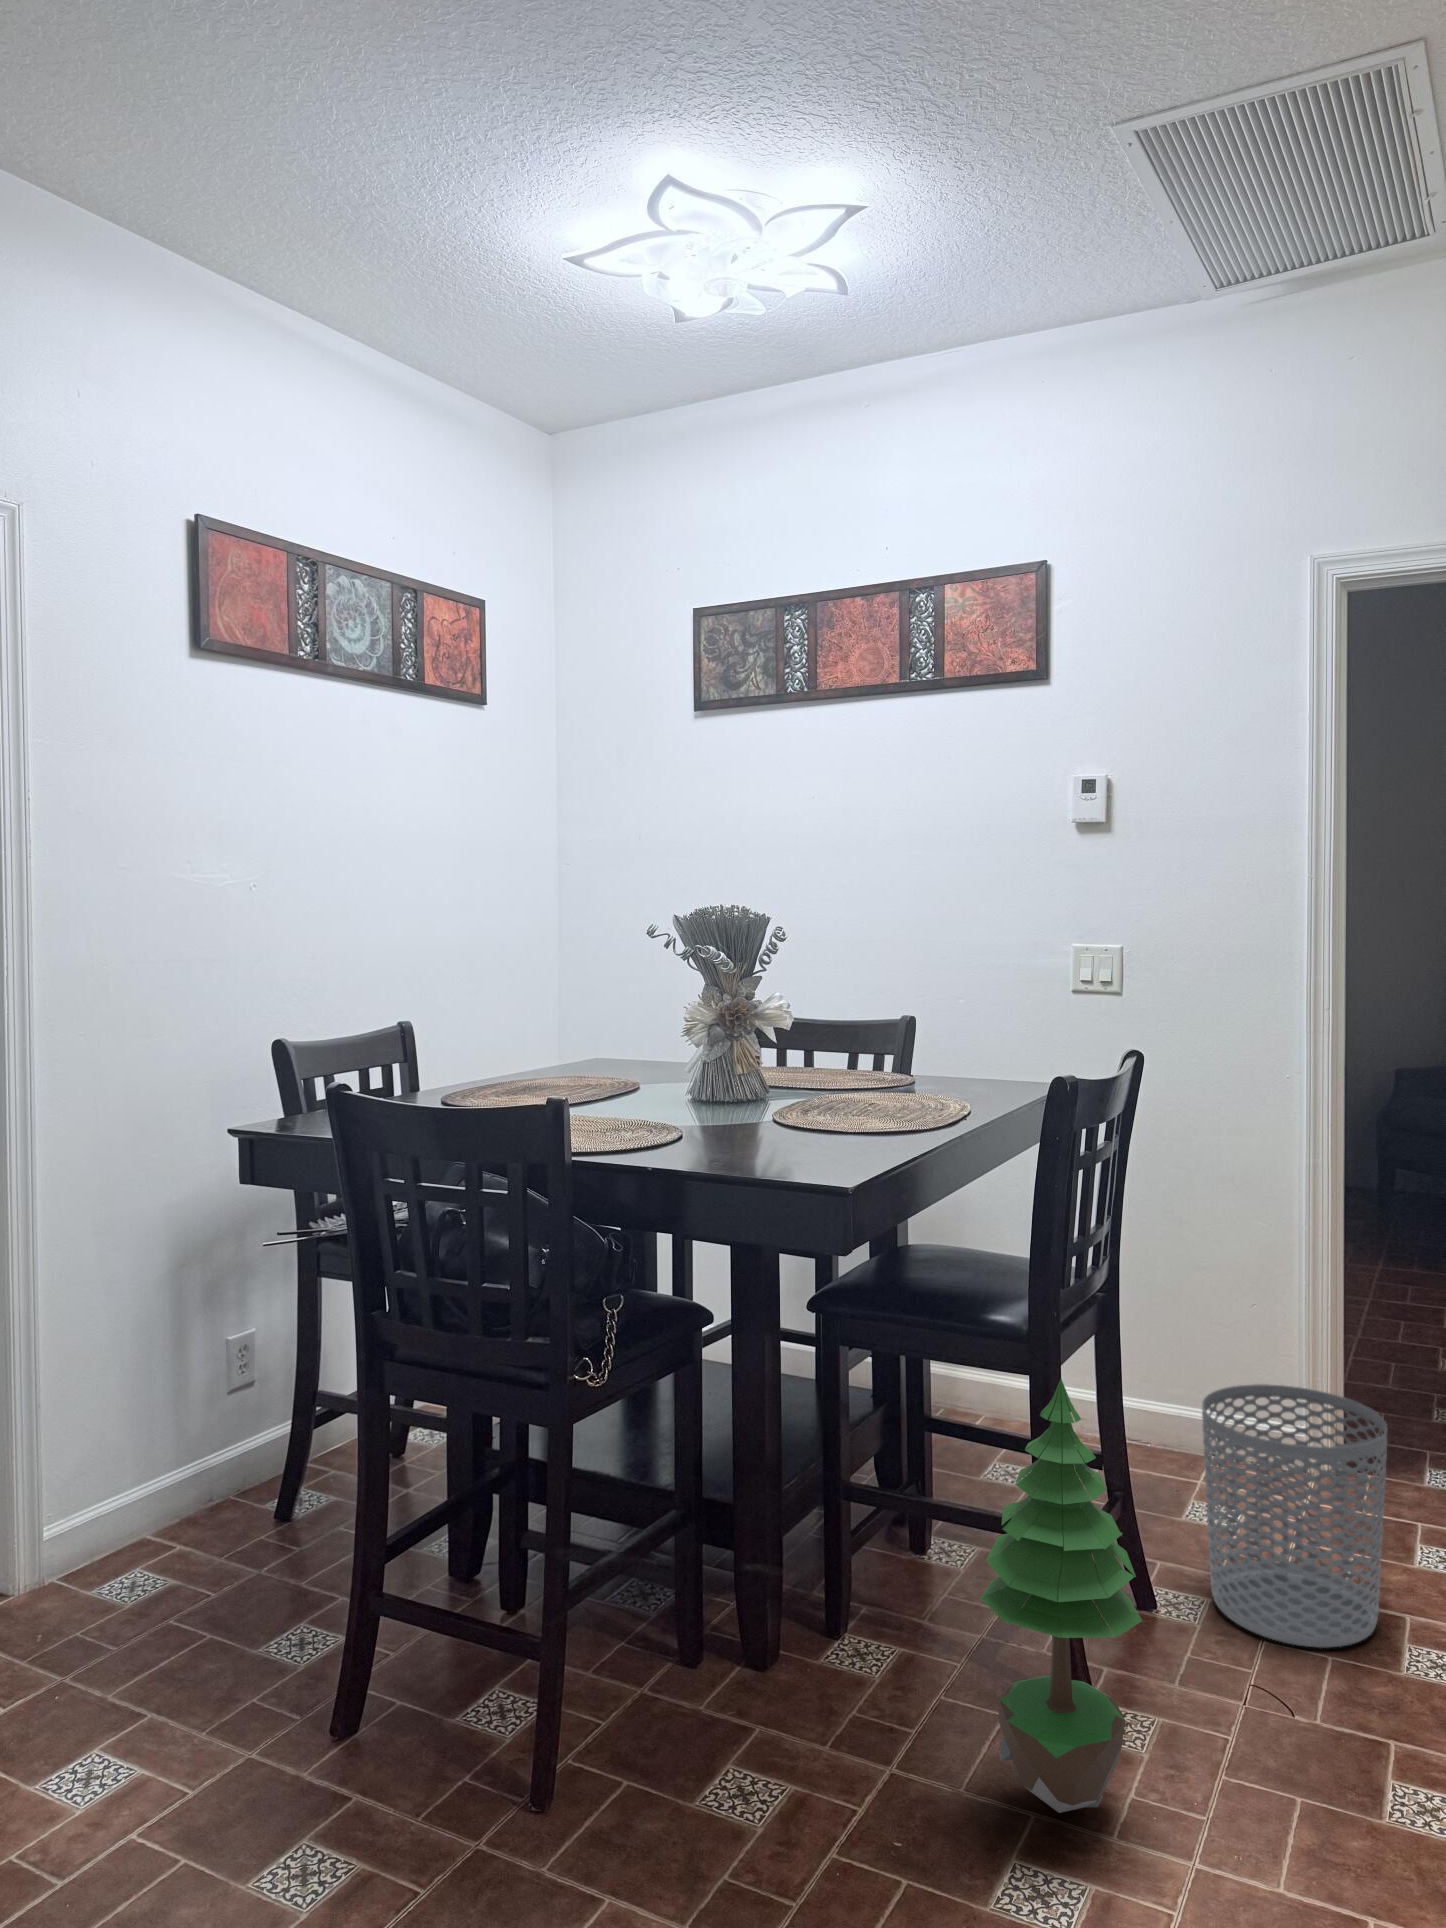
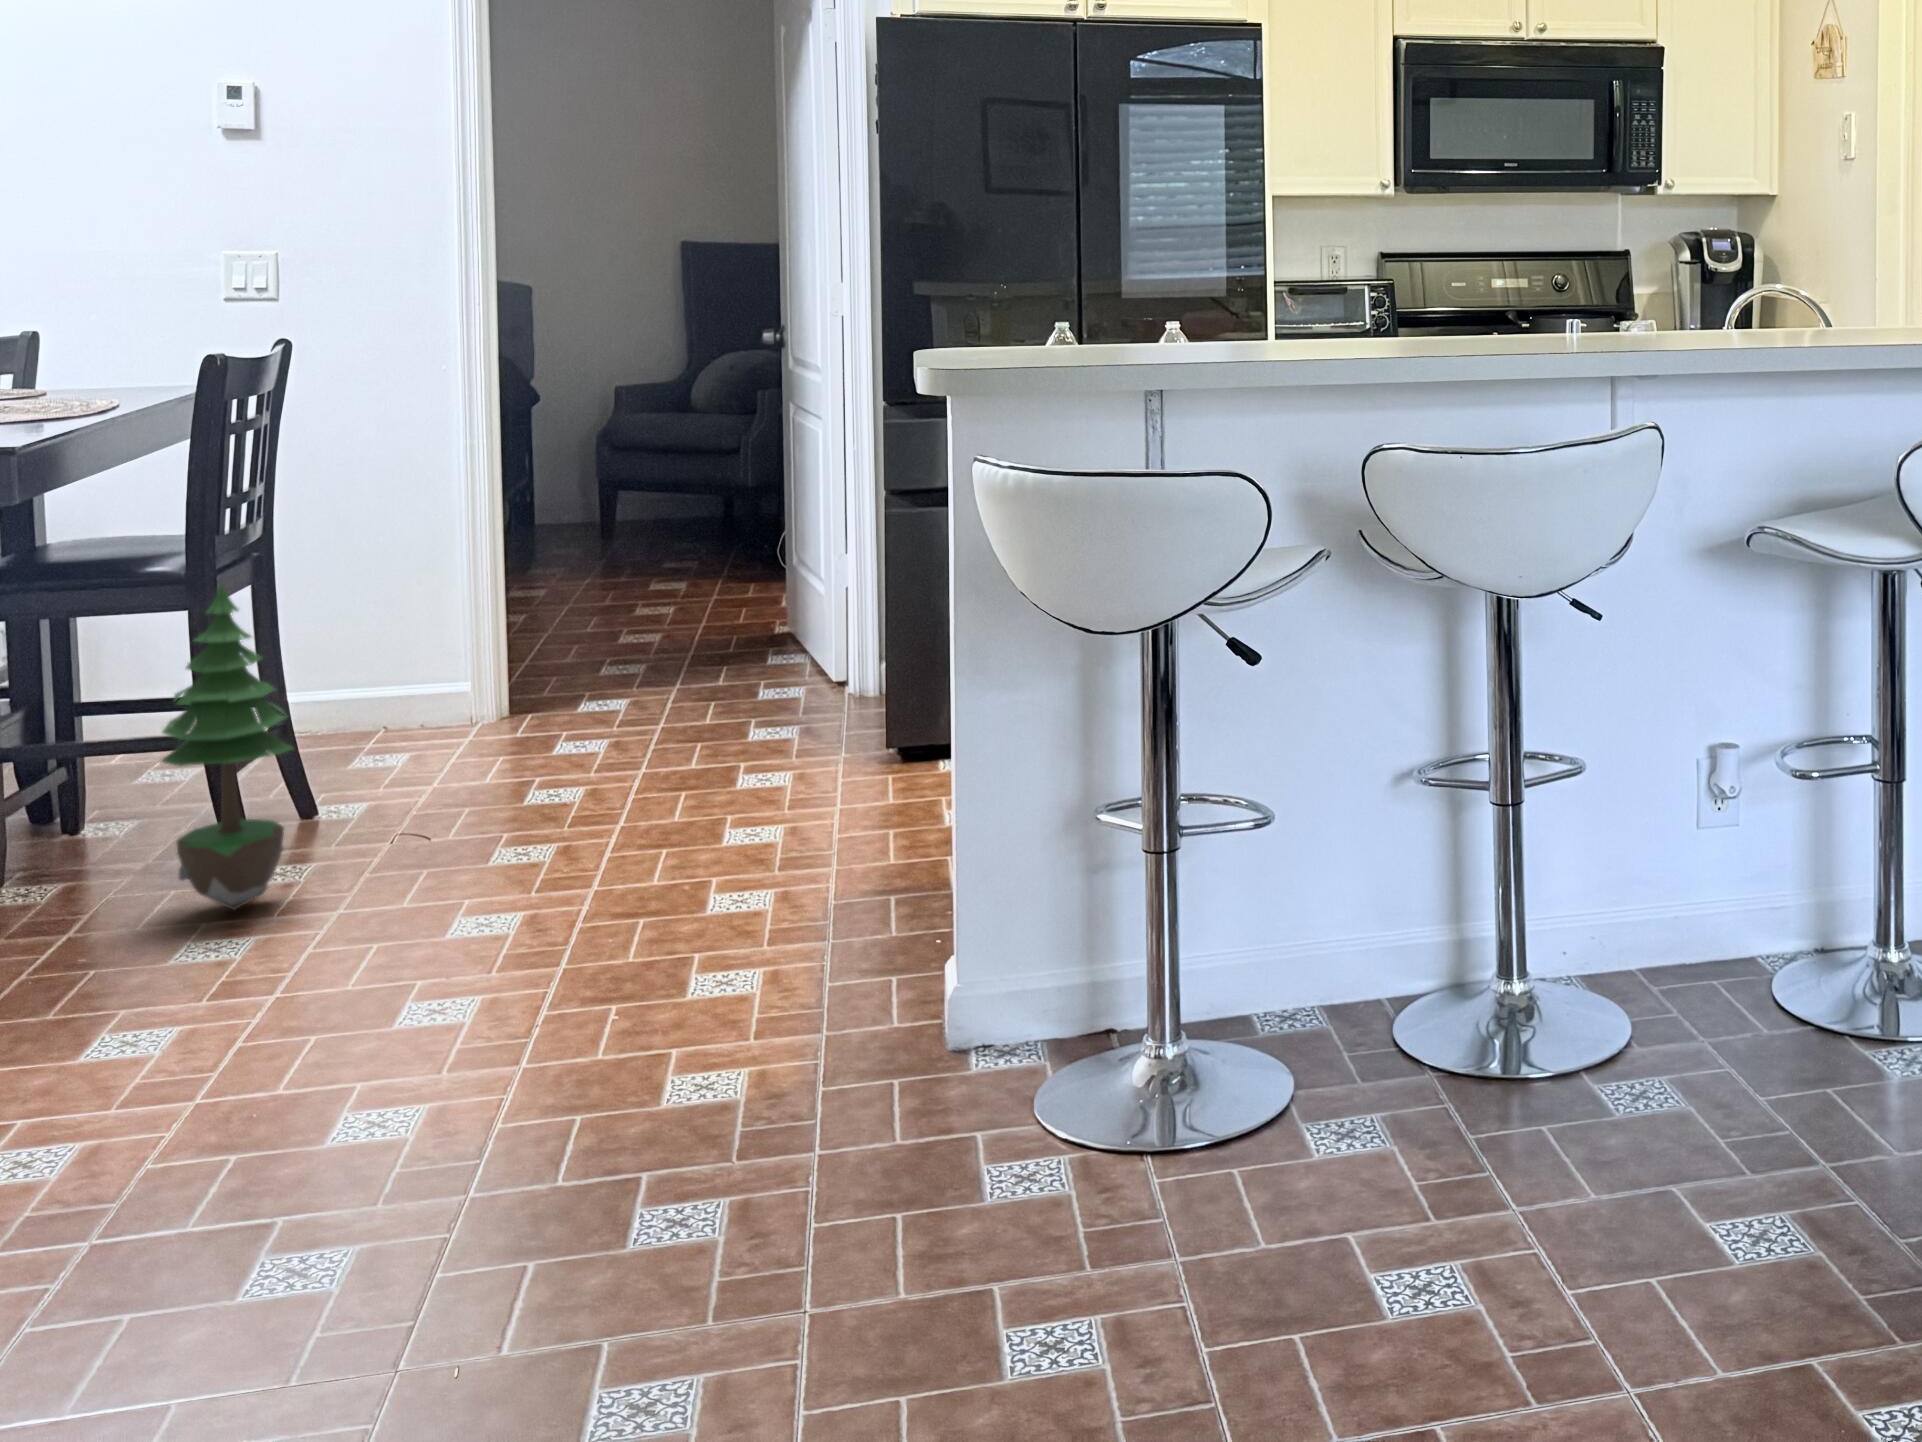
waste bin: present [1202,1384,1387,1648] -> none [358,616,513,805]

